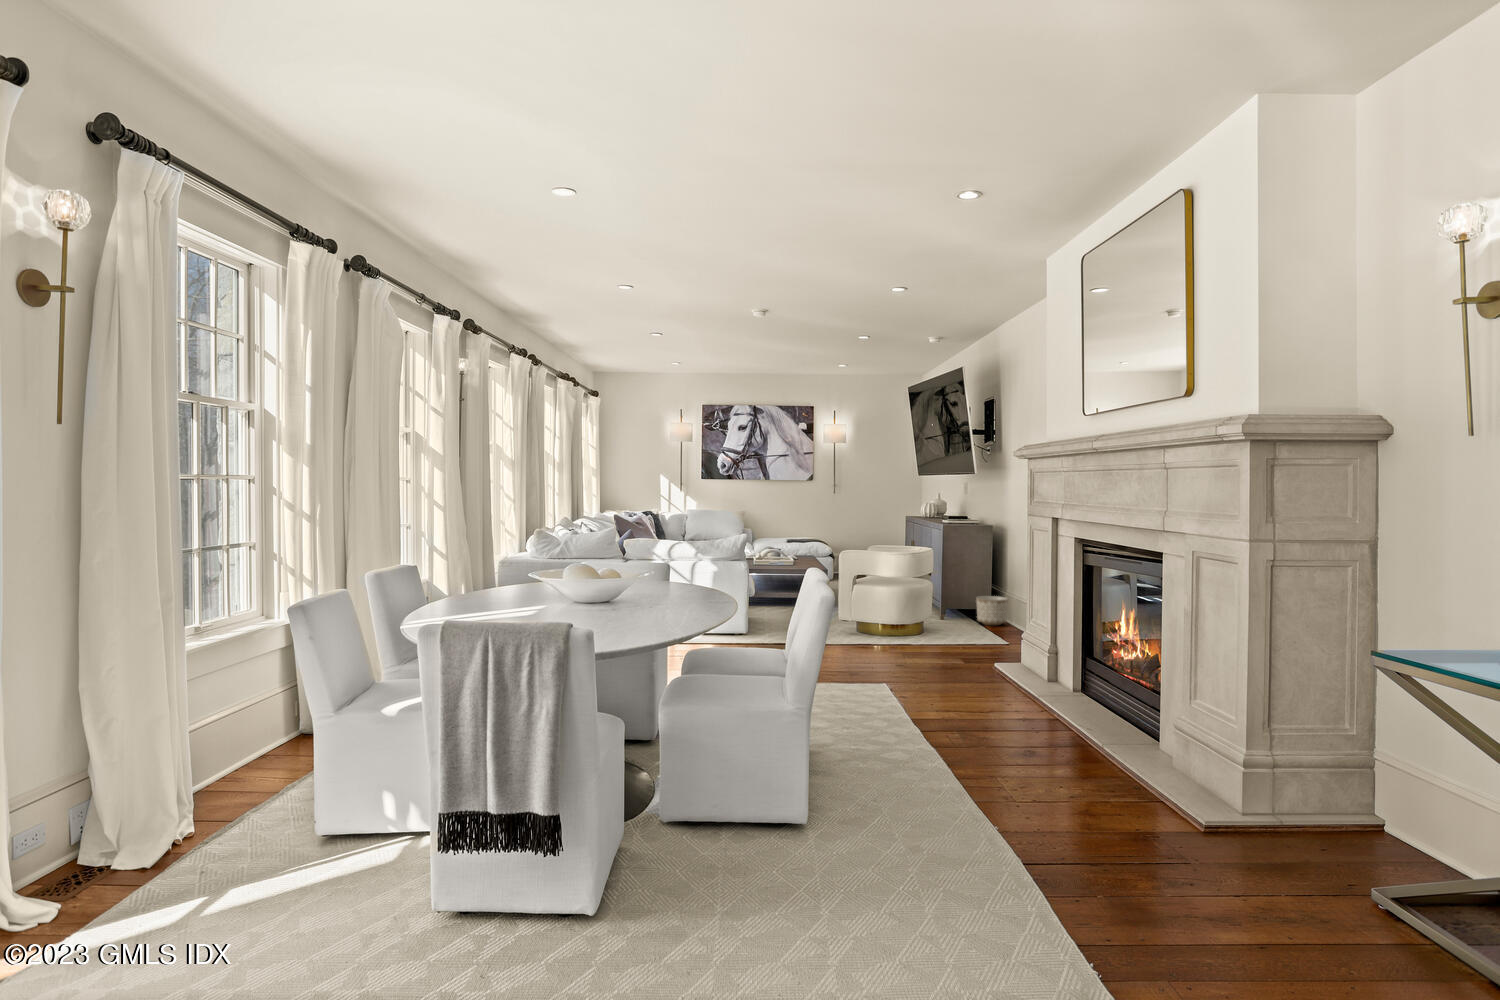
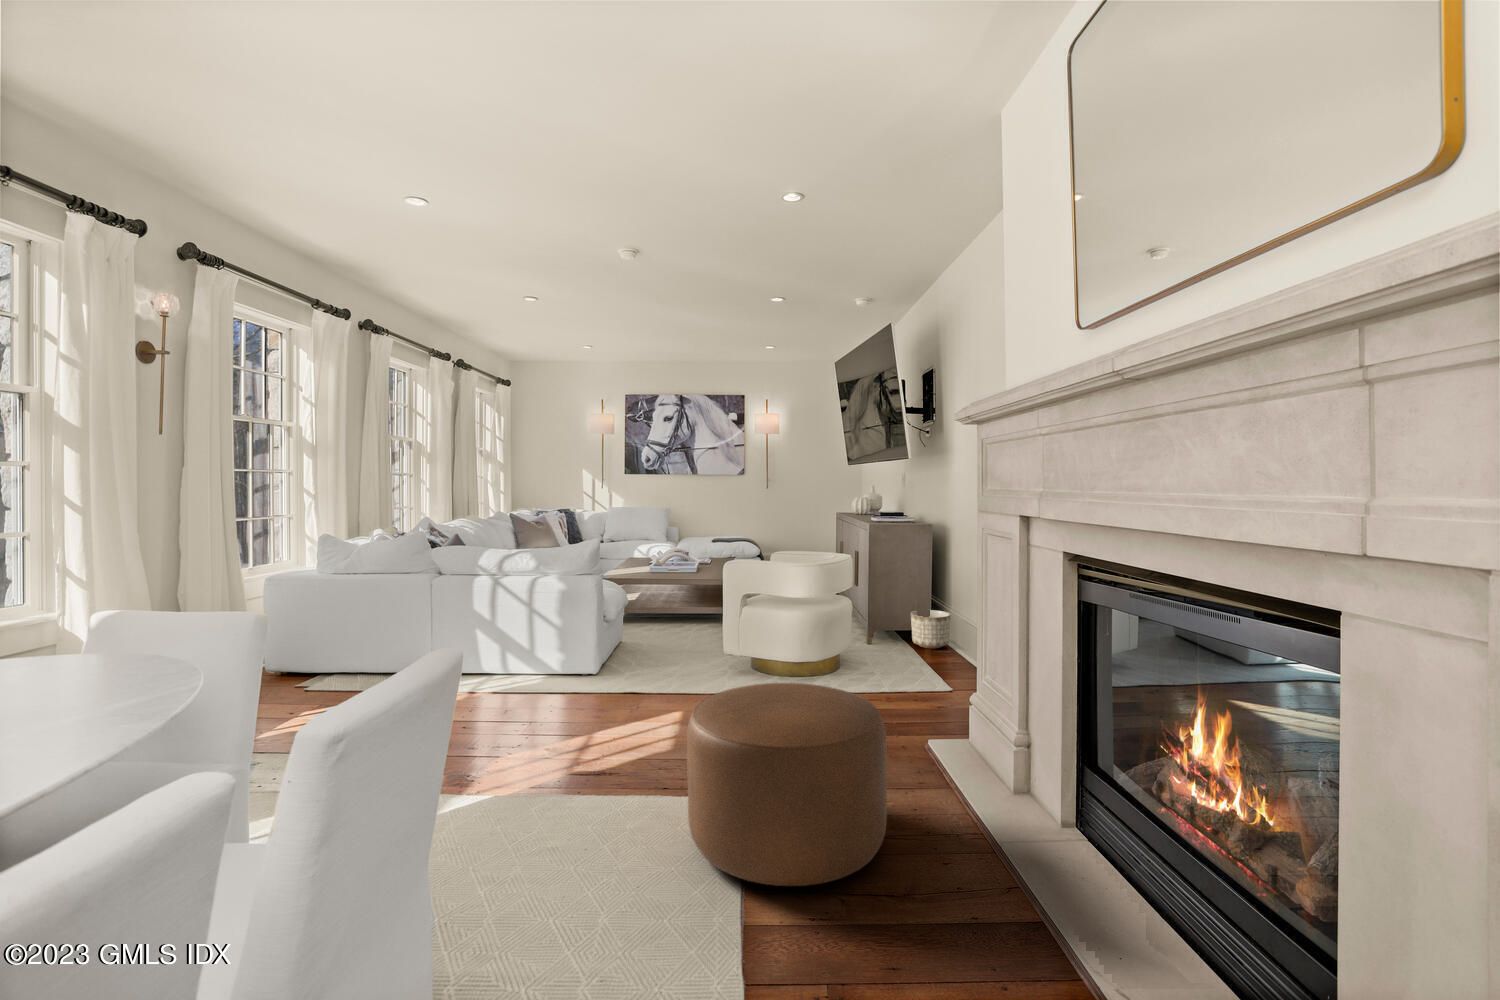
ottoman: none [862,615,975,706] -> present [687,683,887,886]

